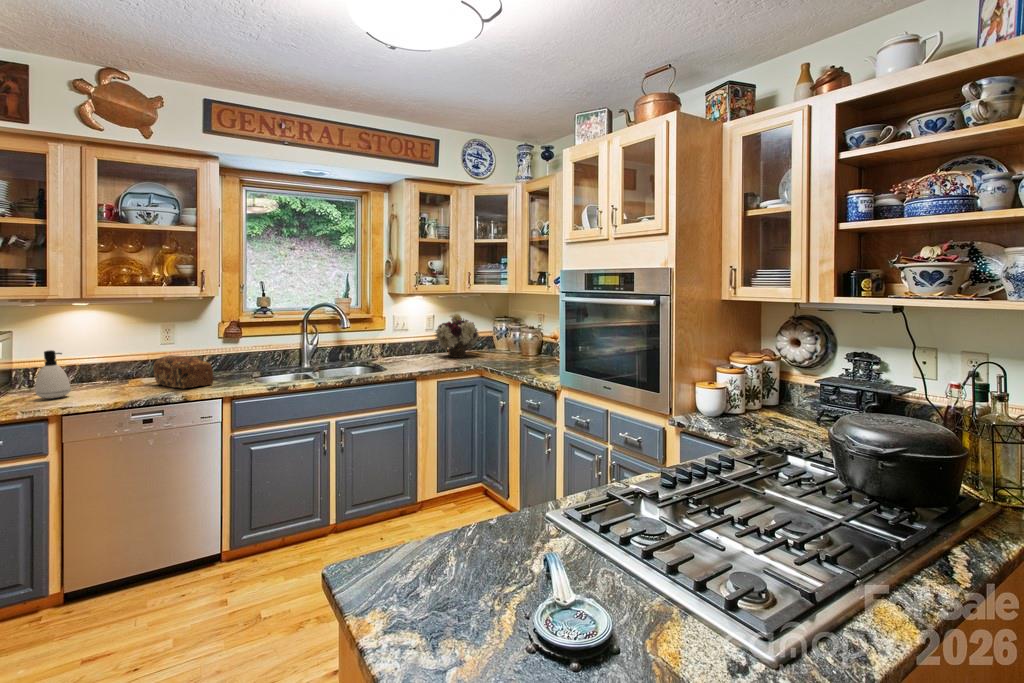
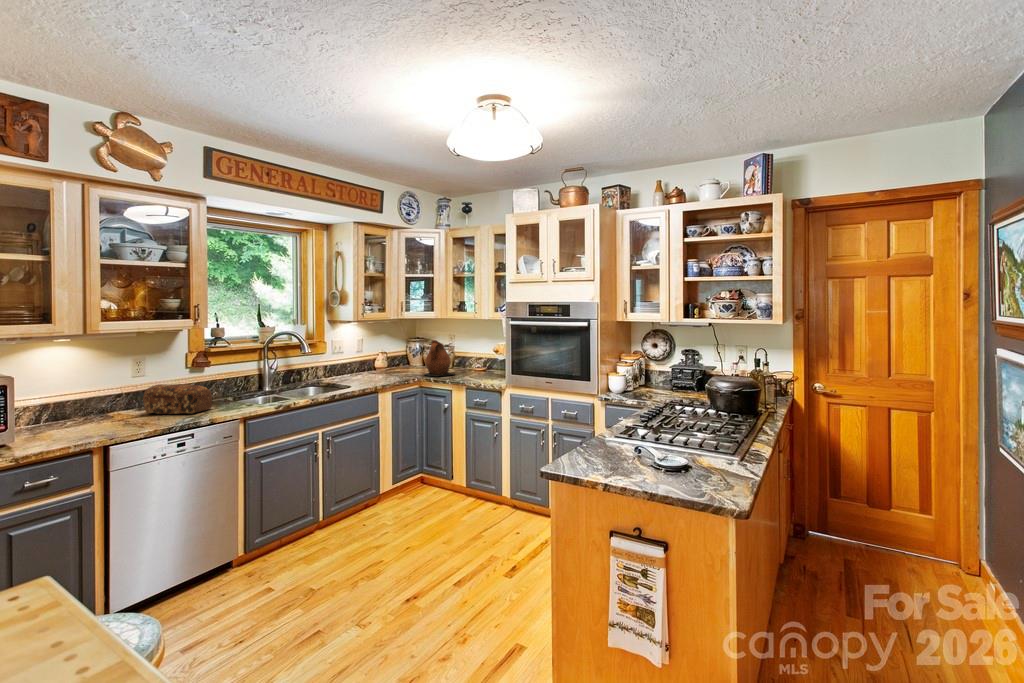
flower arrangement: present [434,313,479,358] -> none [369,336,405,375]
ceramic pitcher: none [486,319,524,364] -> present [425,340,454,376]
soap dispenser: present [35,350,71,399] -> none [42,384,77,433]

